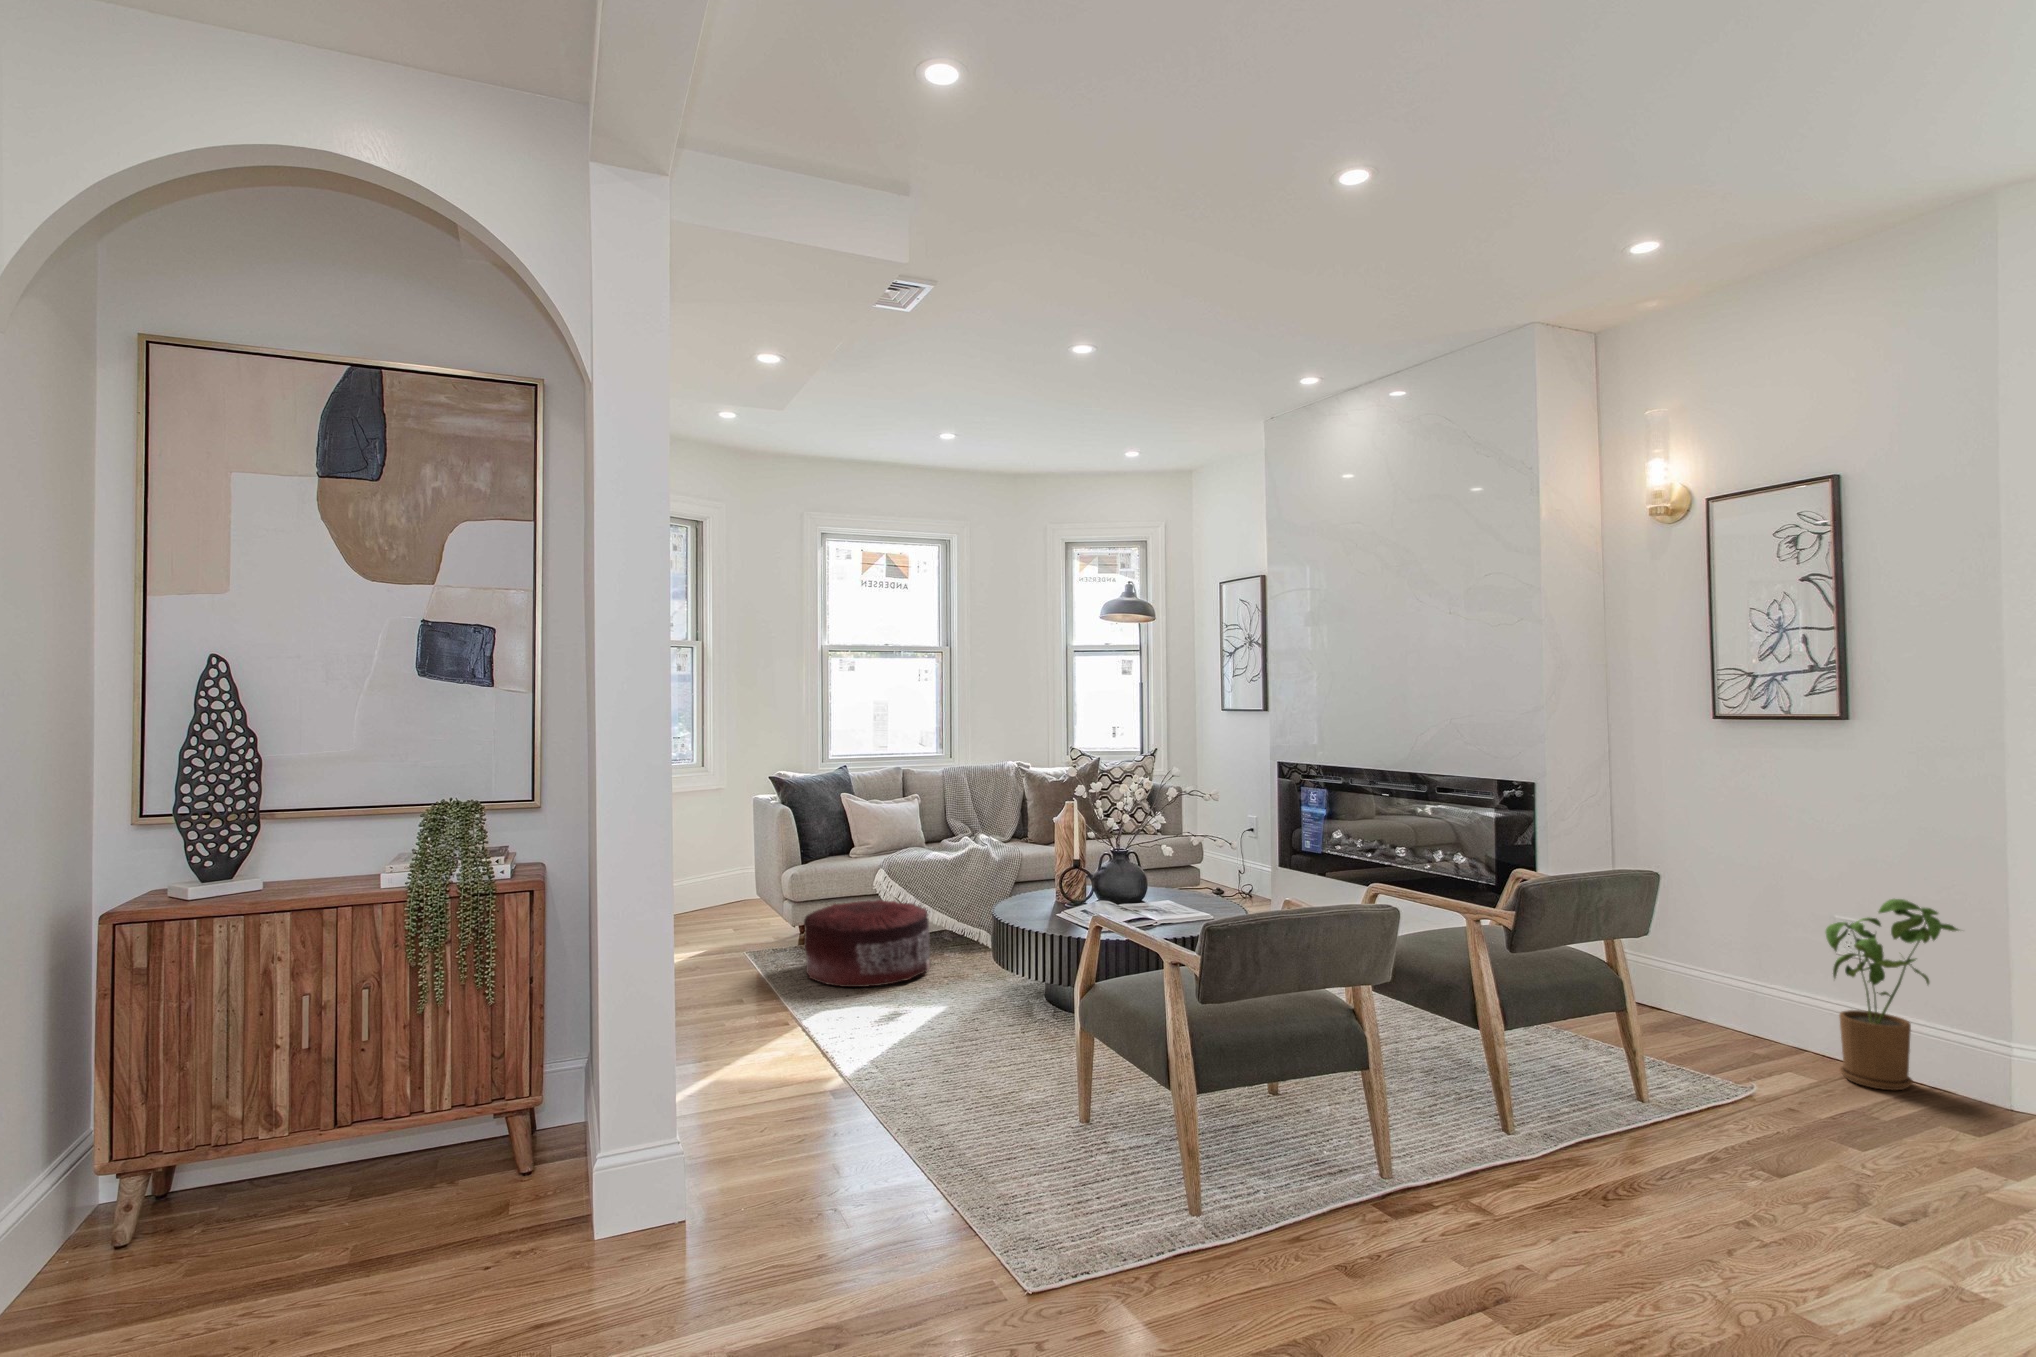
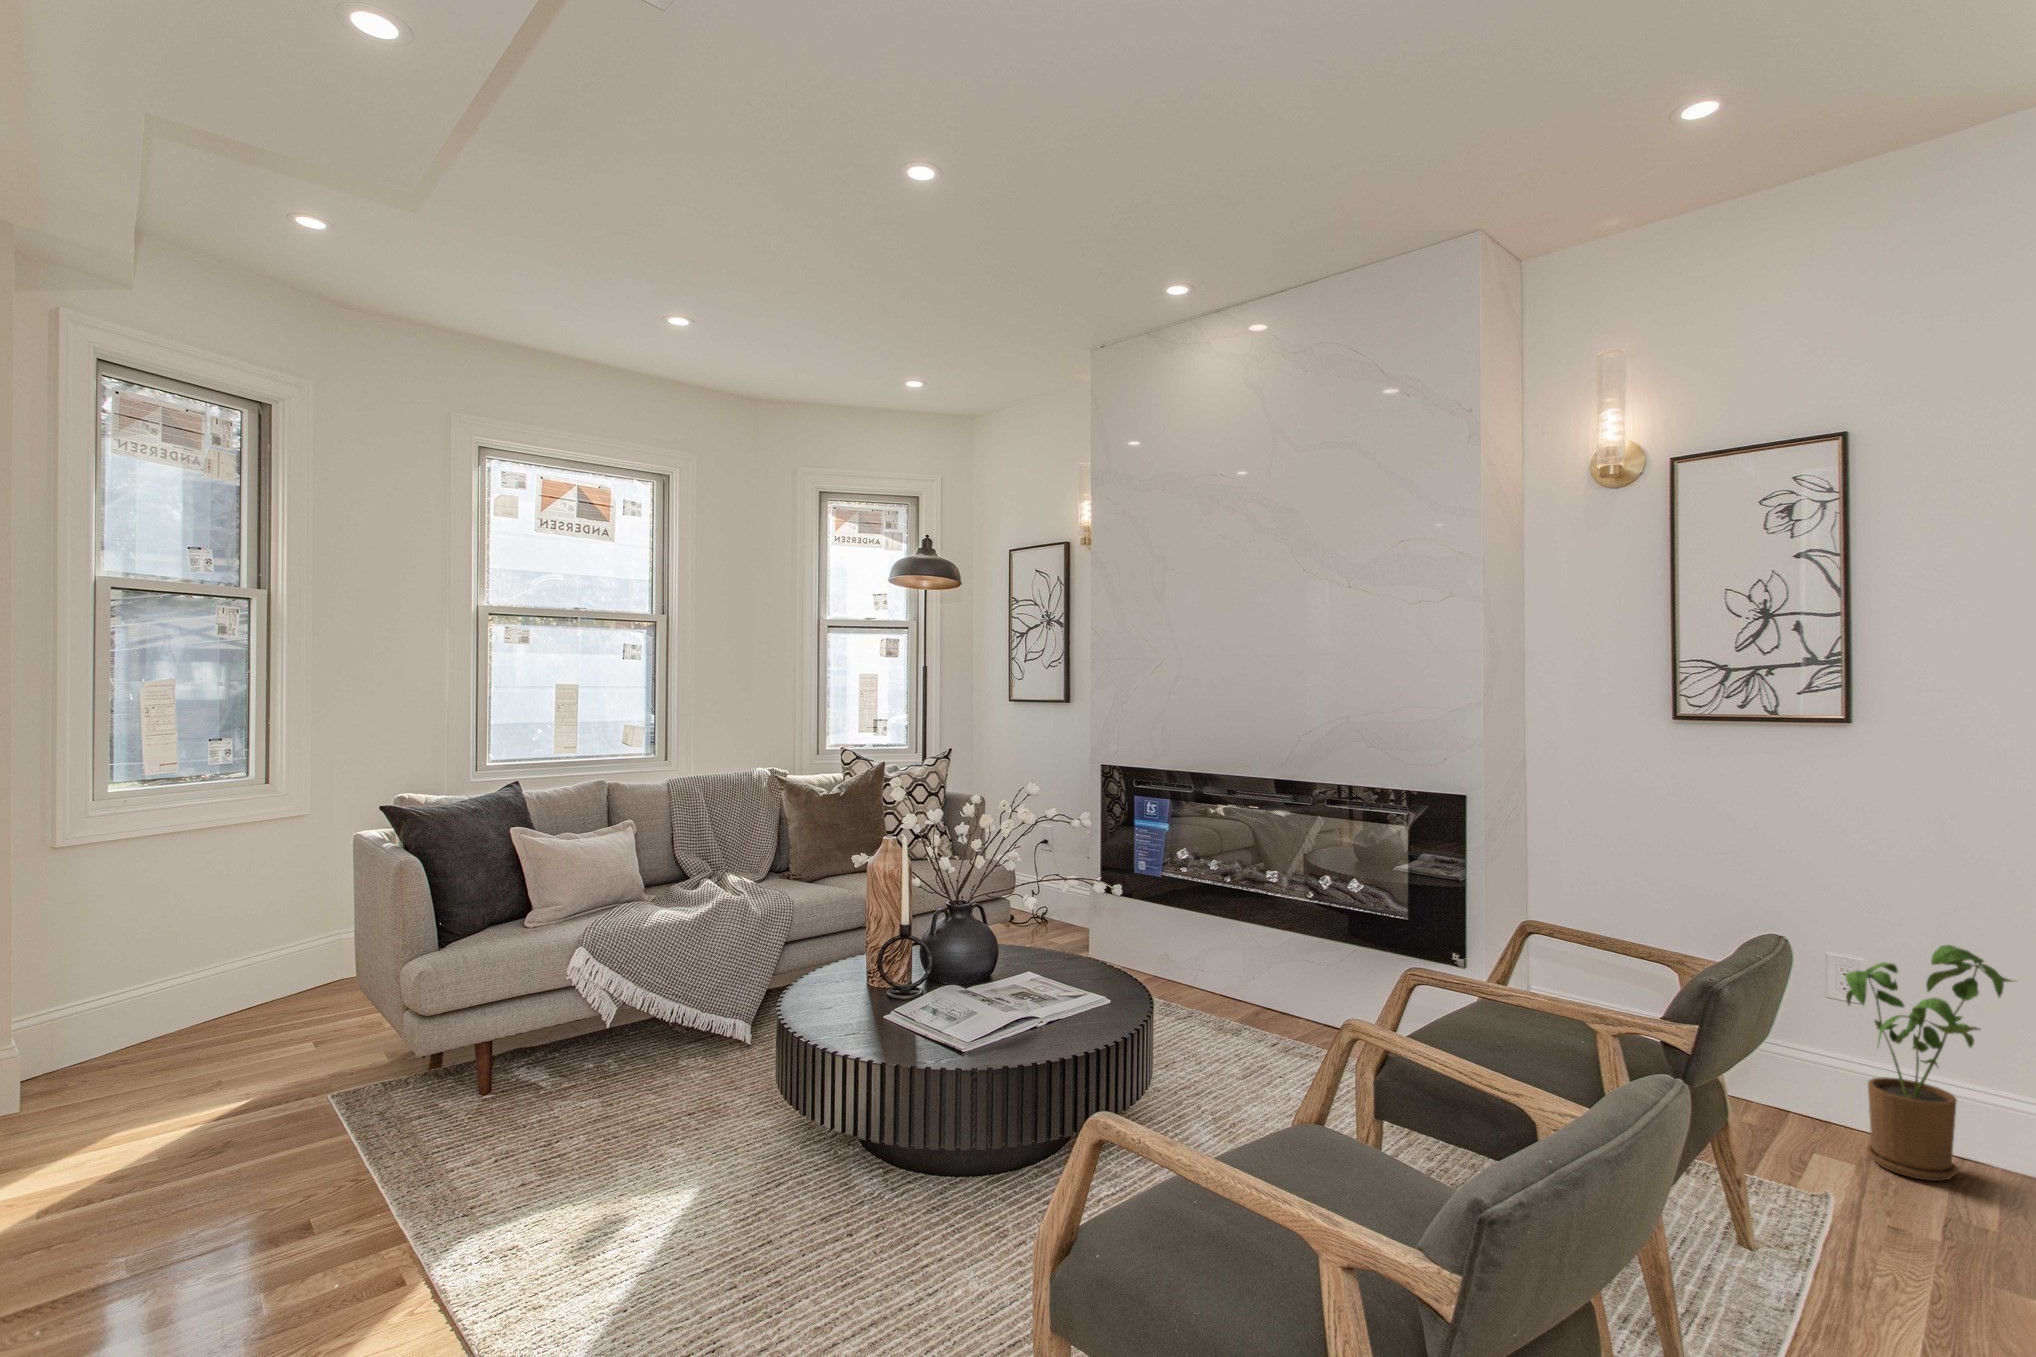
pouf: present [804,900,931,987] -> none [448,985,662,1145]

